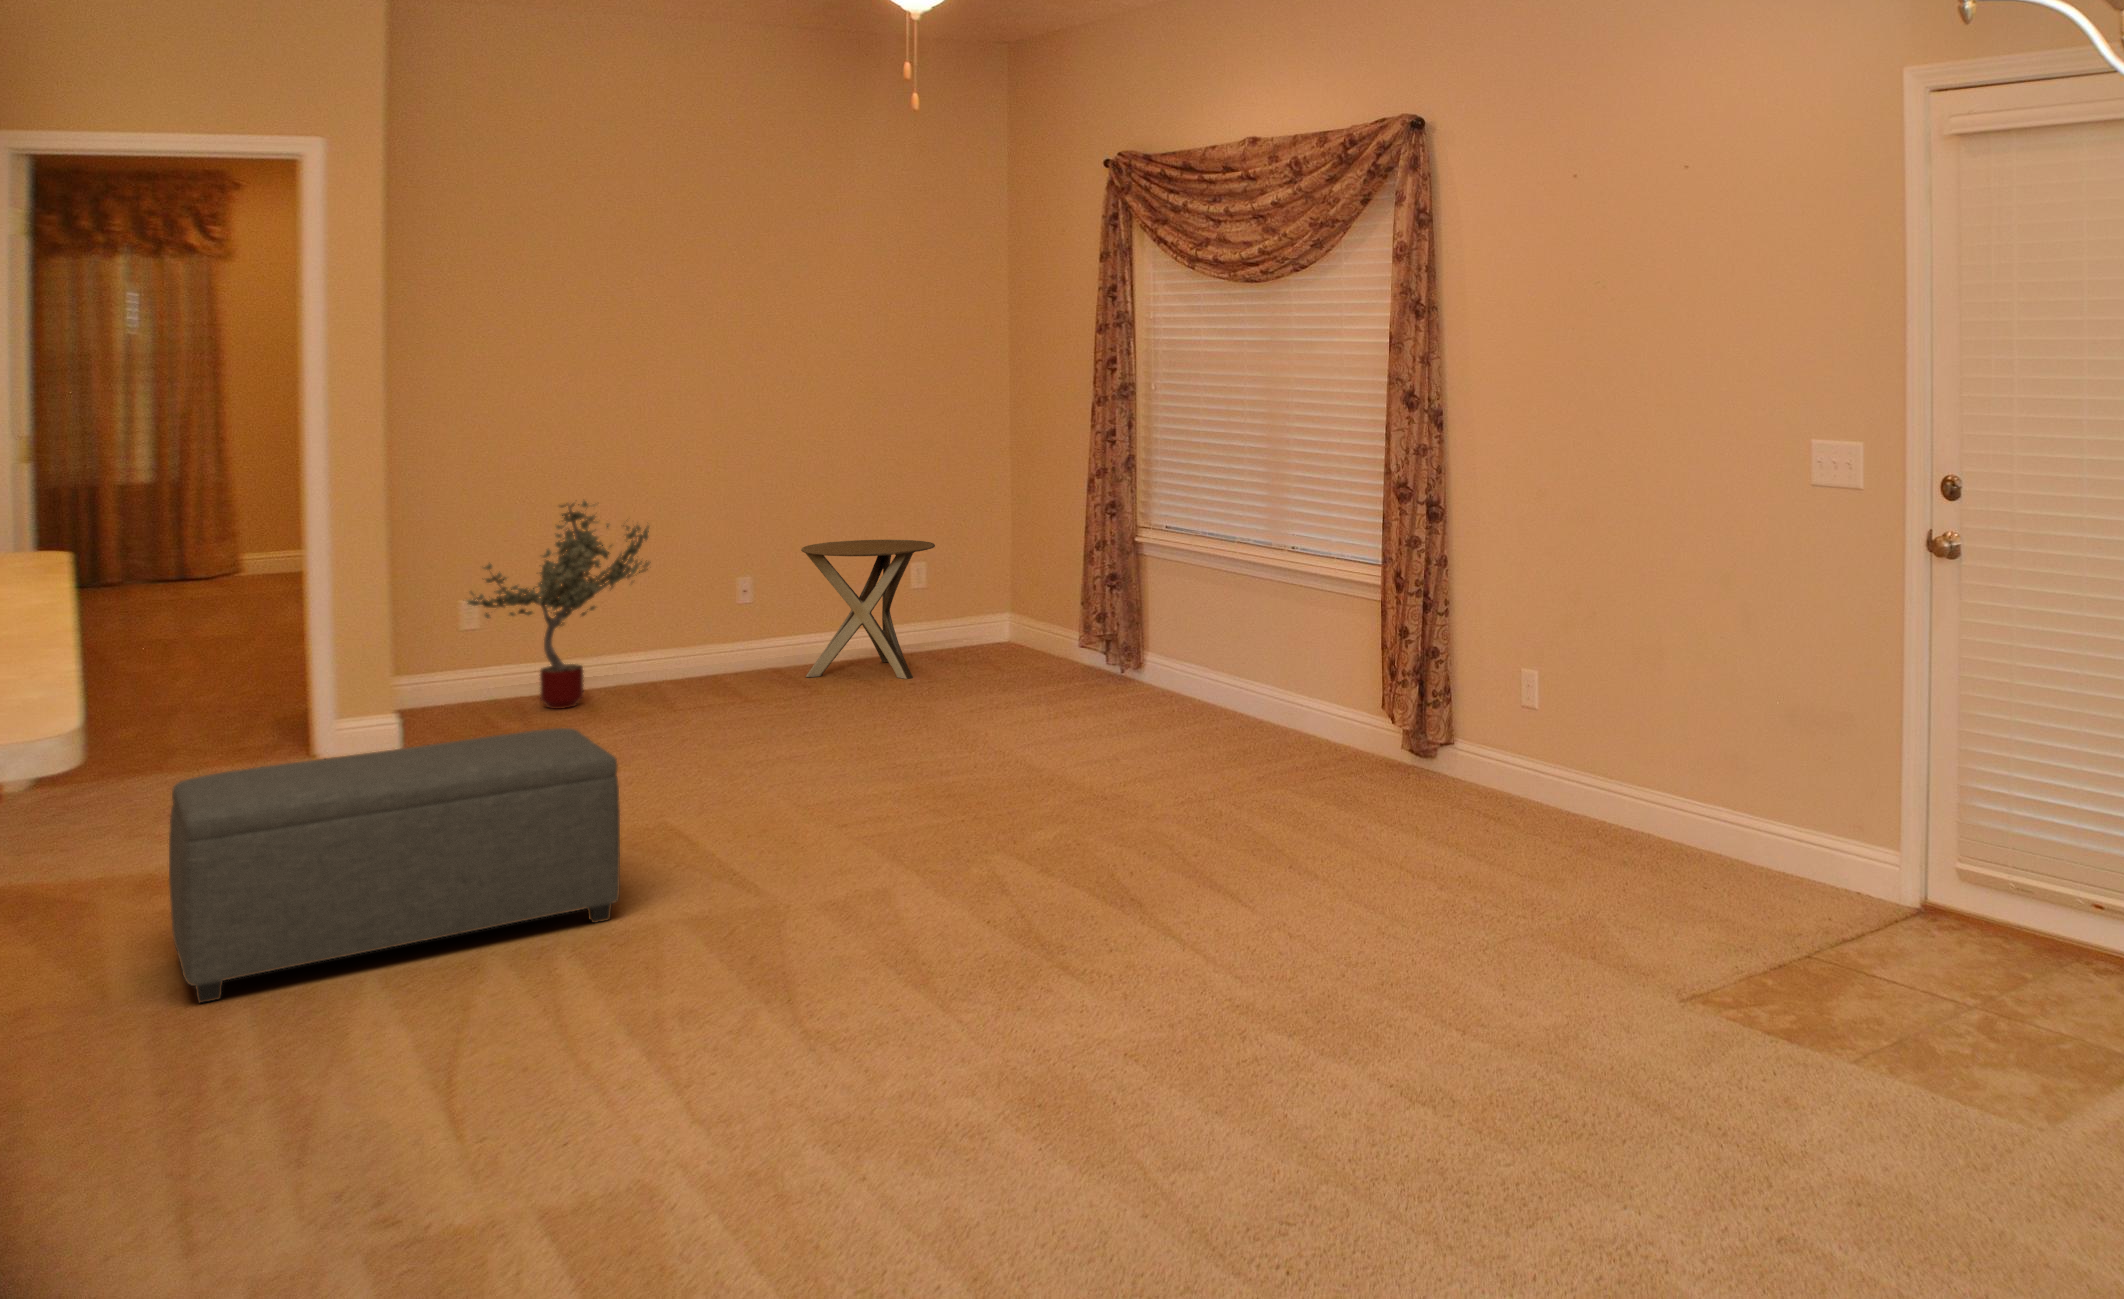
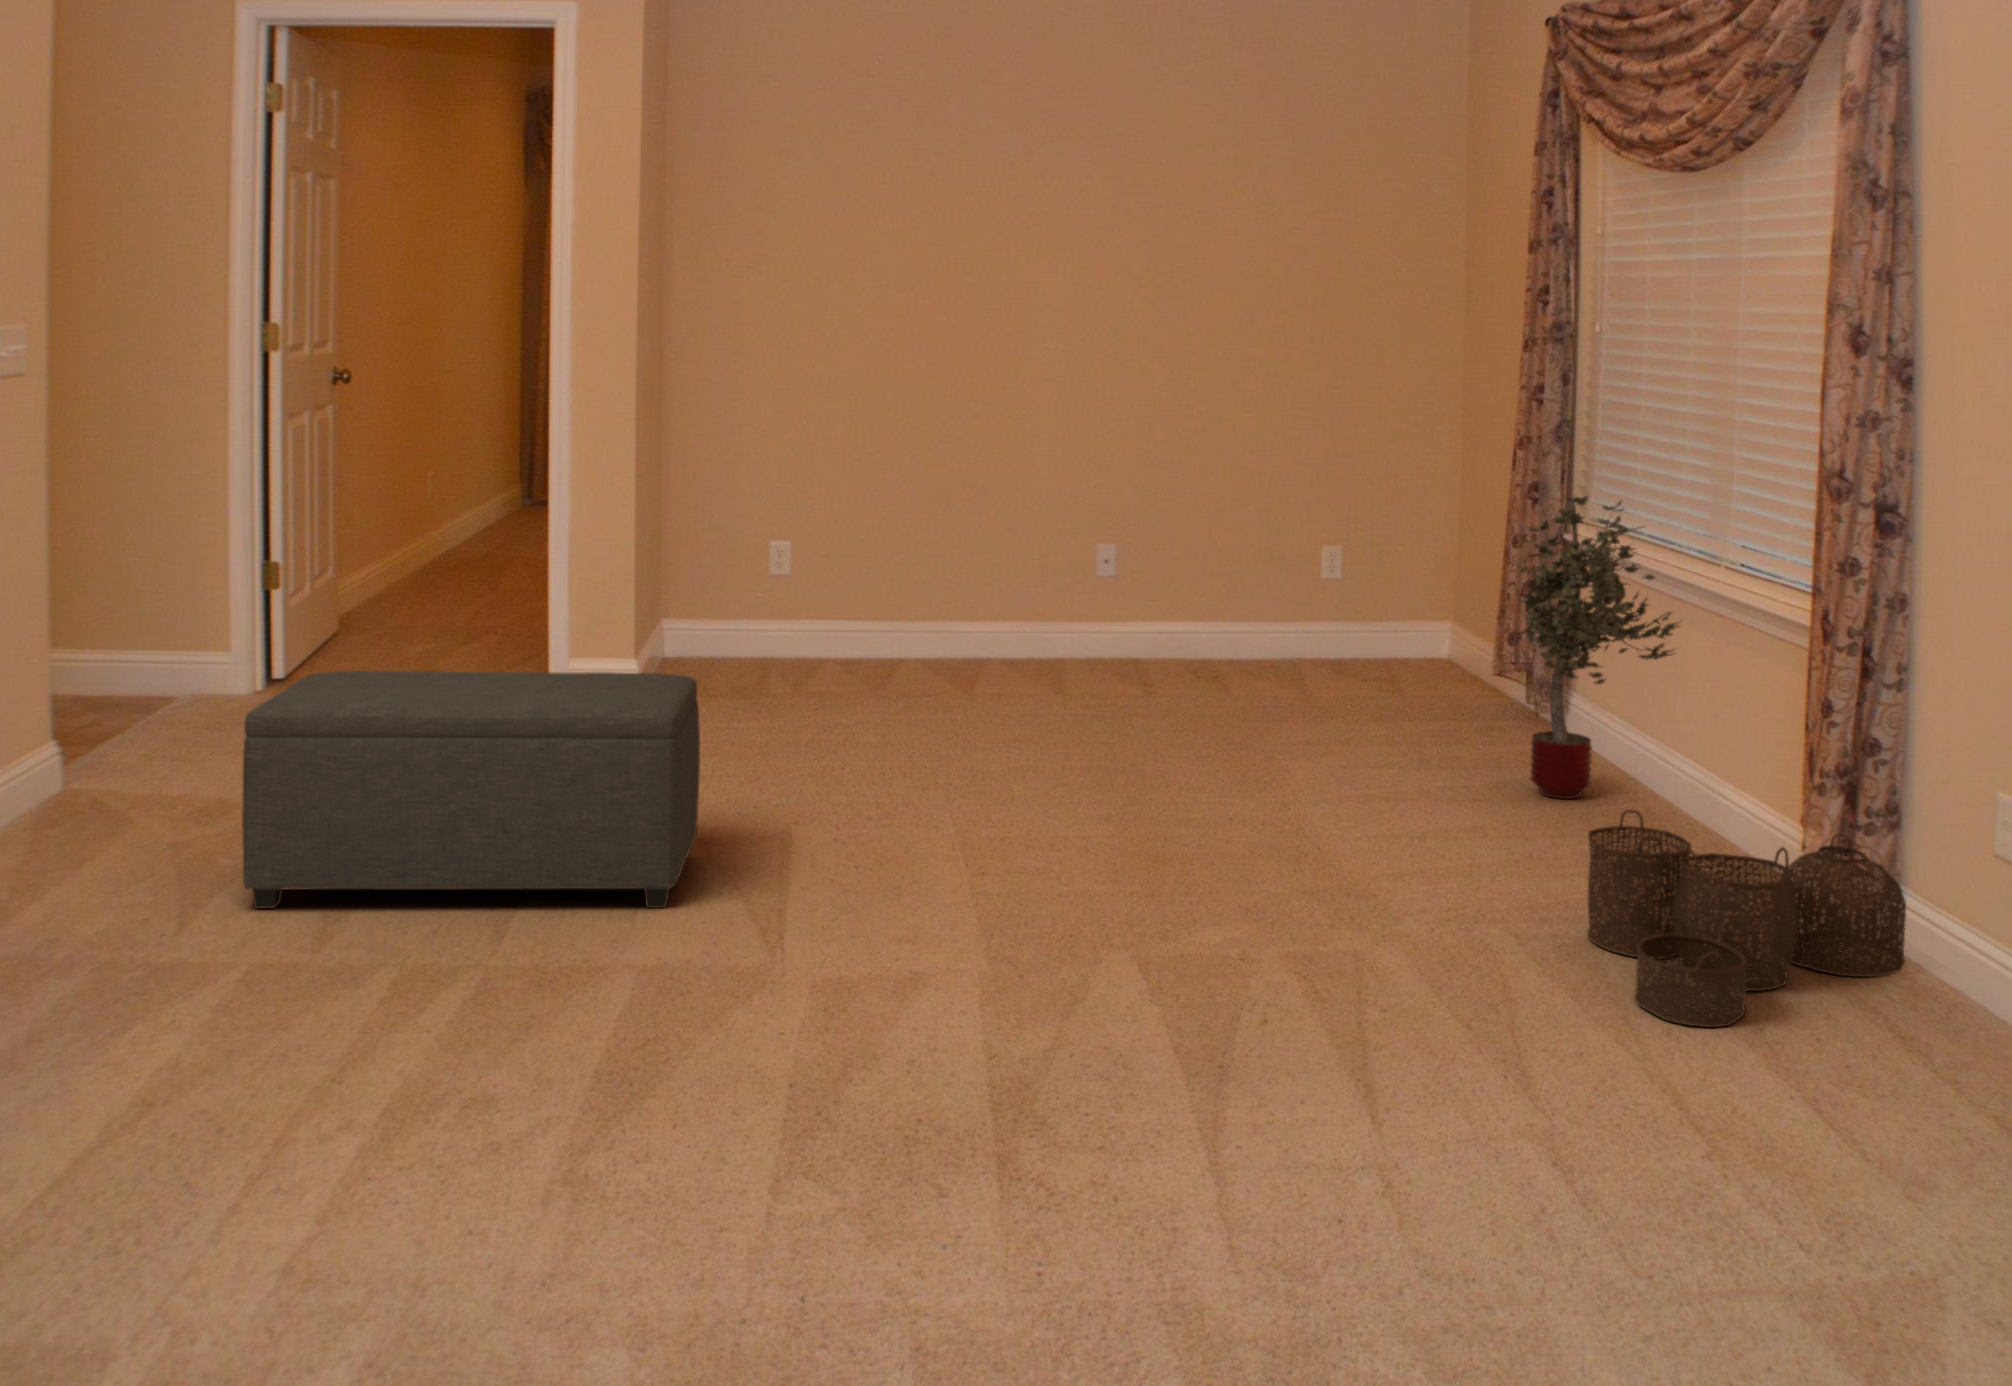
potted tree: present [468,501,650,709] -> present [1519,496,1682,799]
side table: present [801,540,935,679] -> none [1184,507,1342,682]
woven basket: none [1280,710,1460,837] -> present [1588,810,1906,1027]

